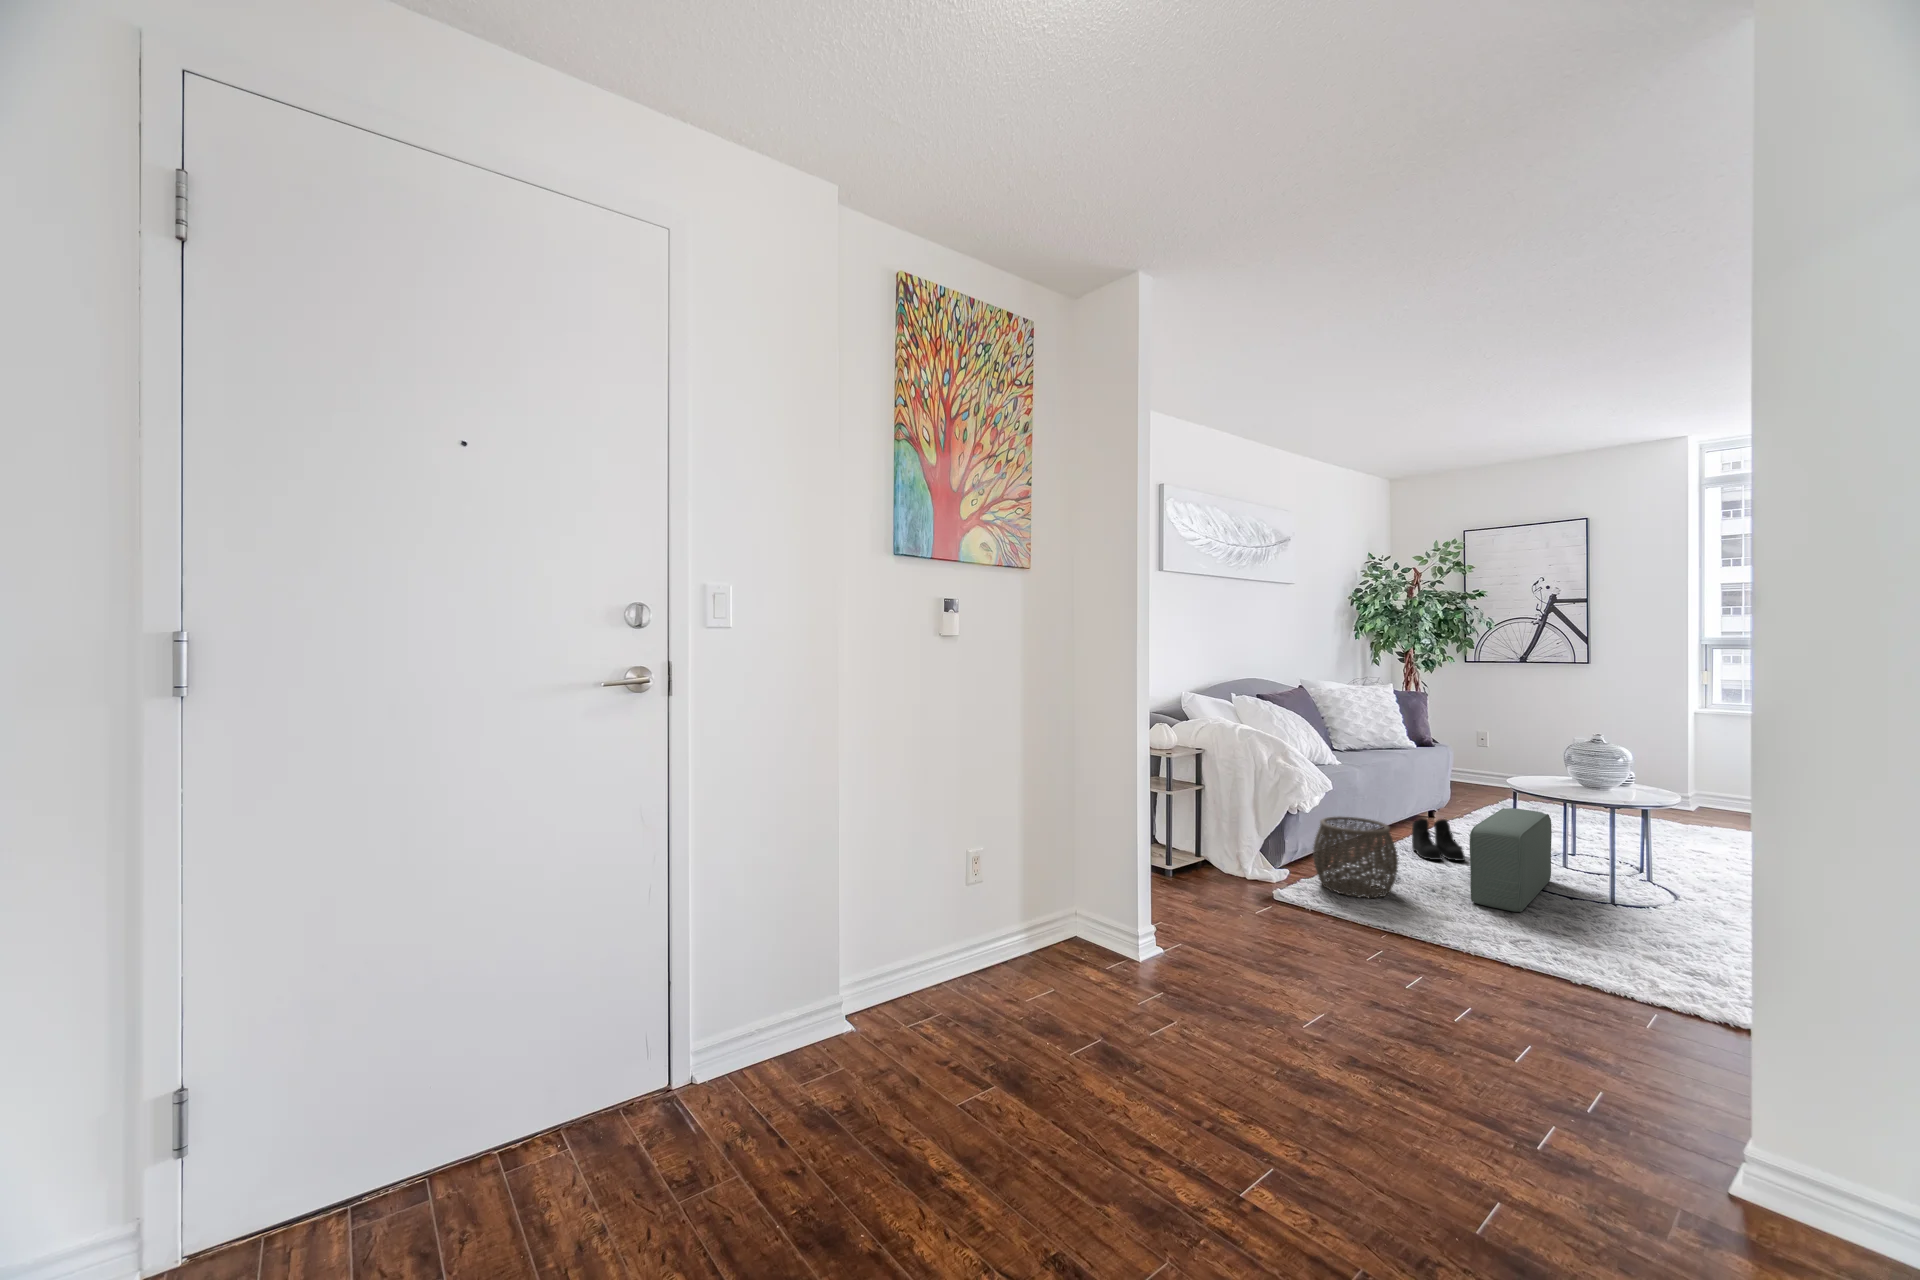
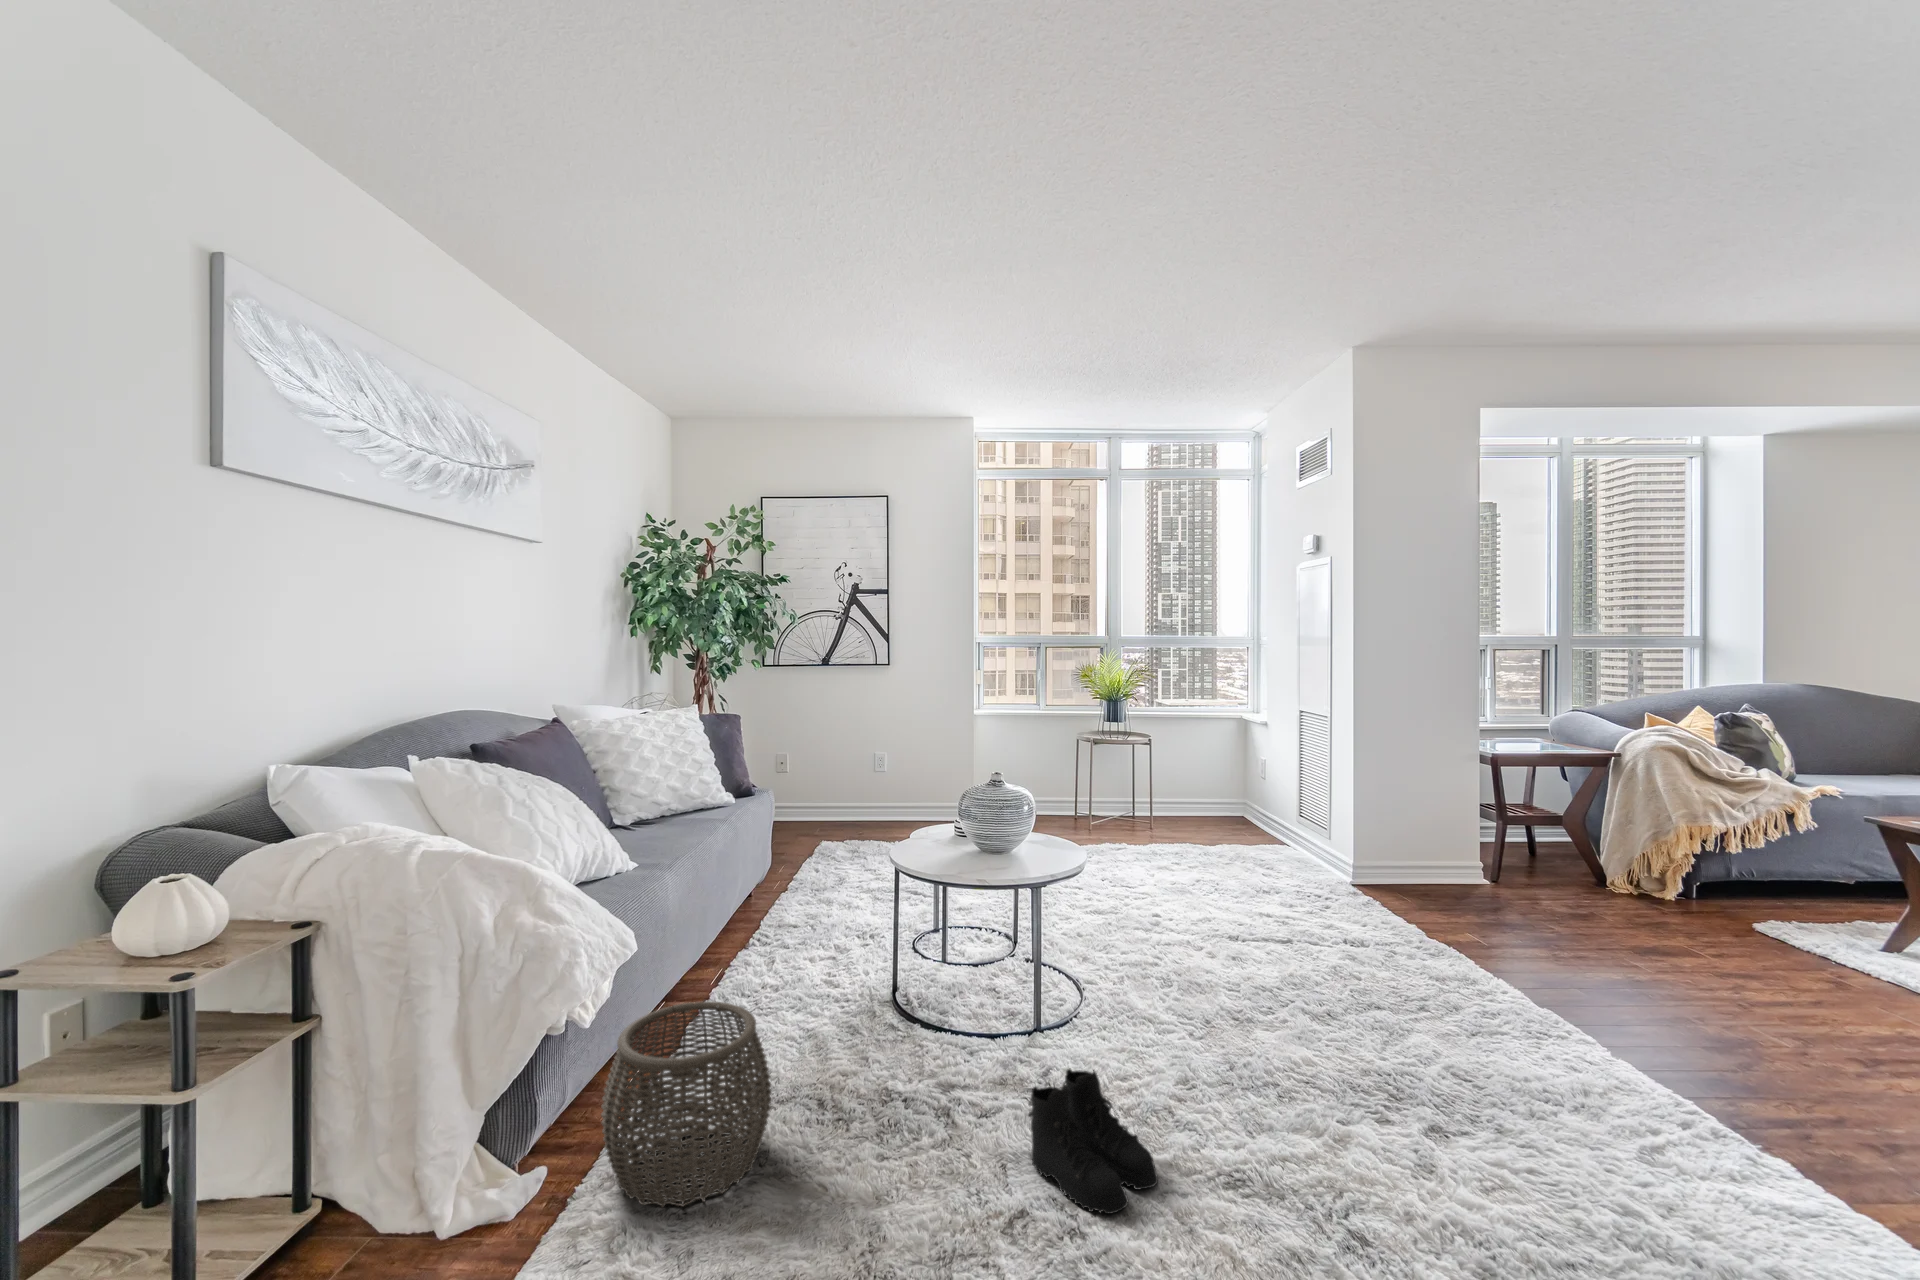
pouf: present [1469,808,1552,912] -> none [877,900,956,1112]
boots: present [1412,818,1465,861] -> present [1028,1069,1158,1214]

